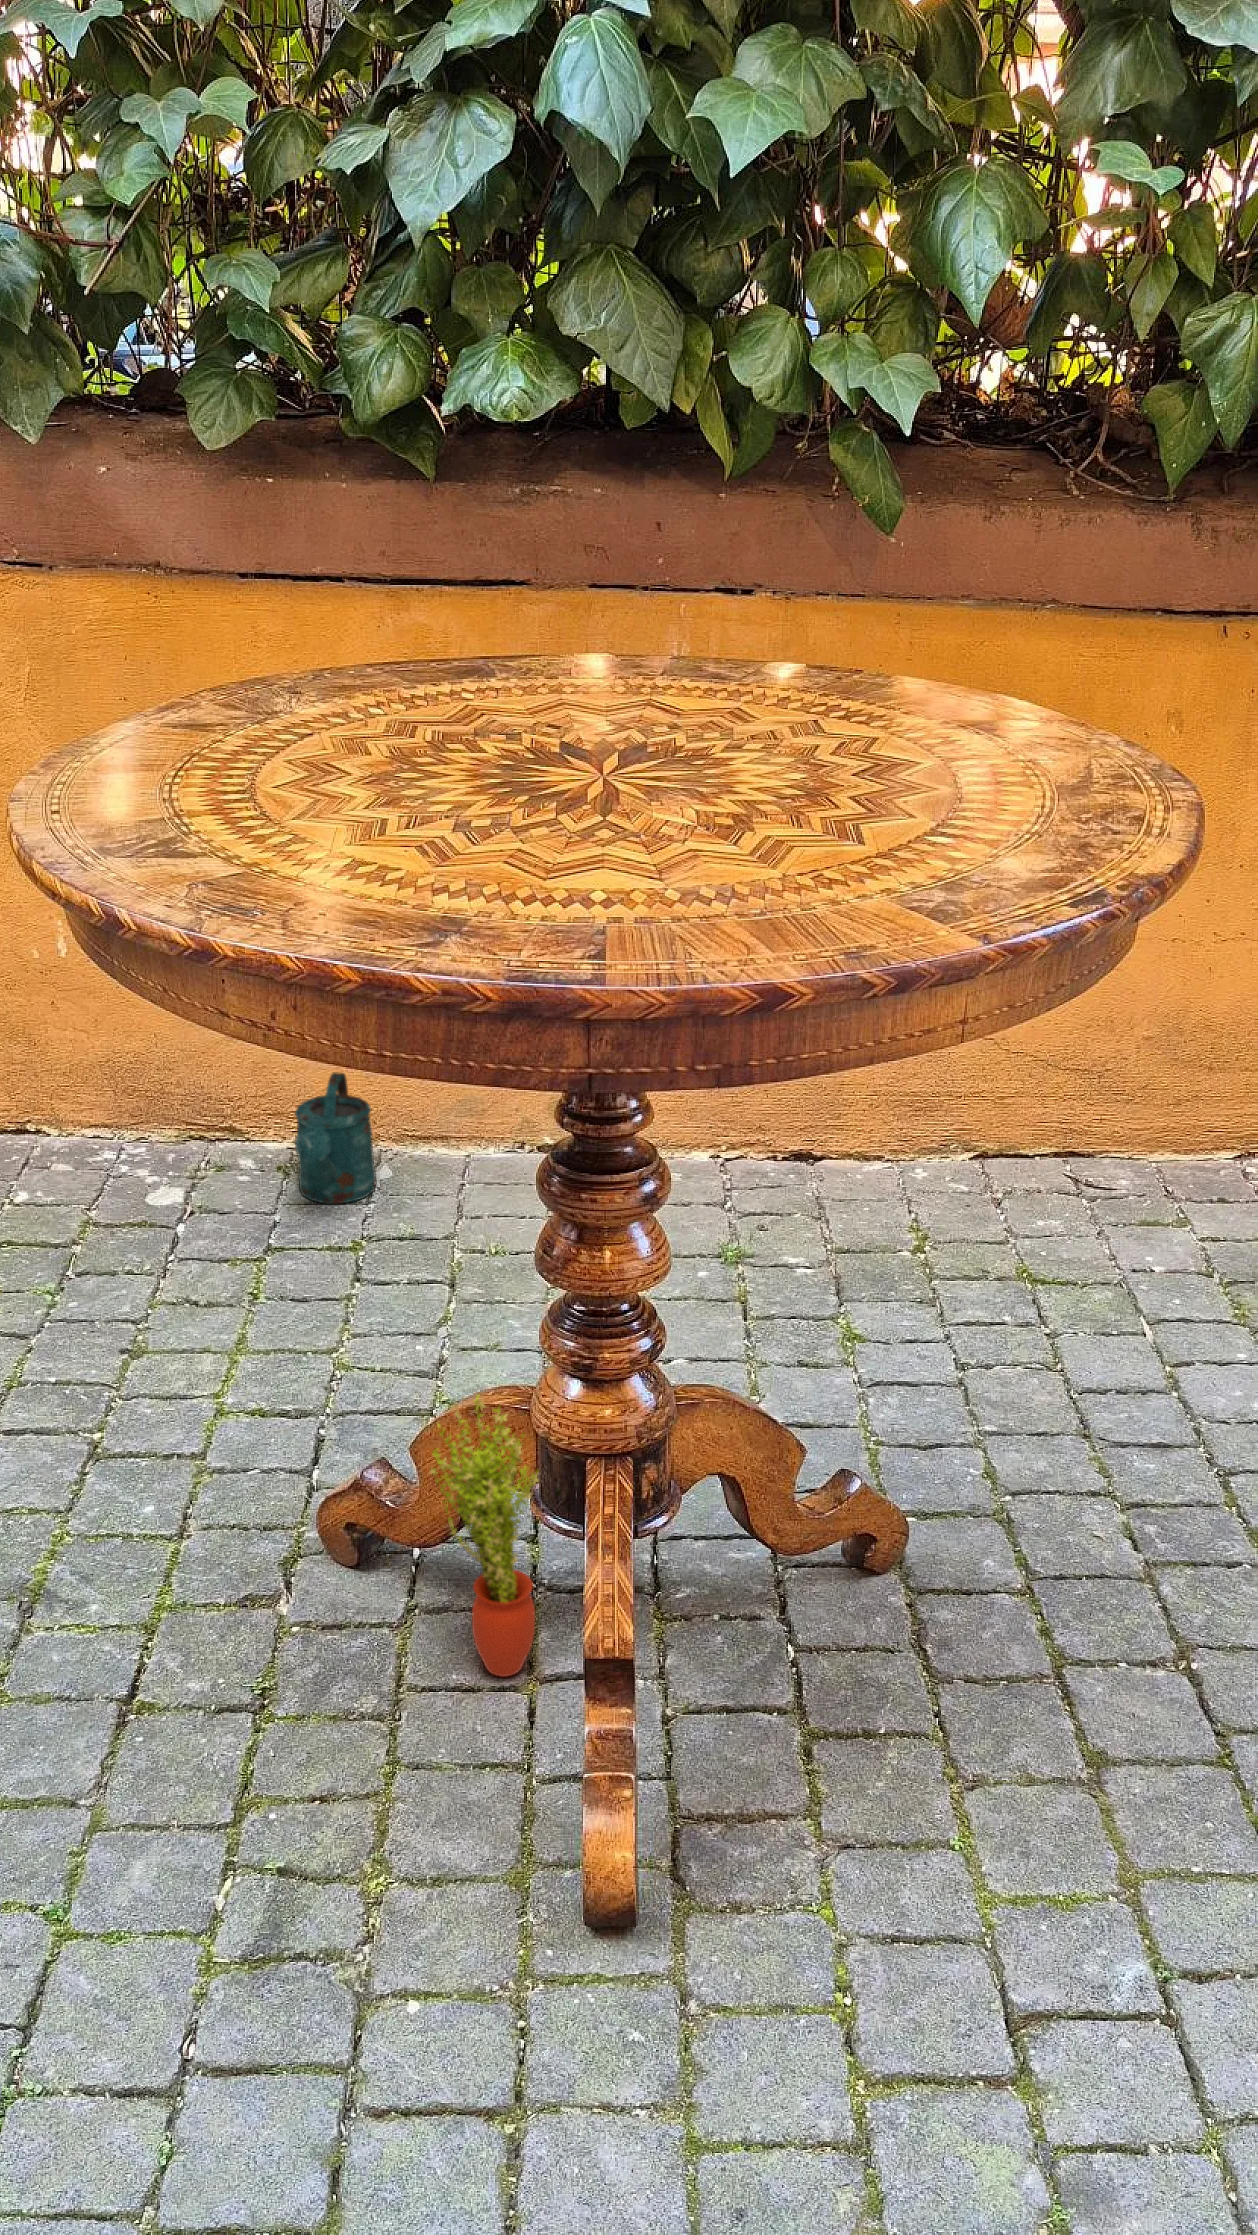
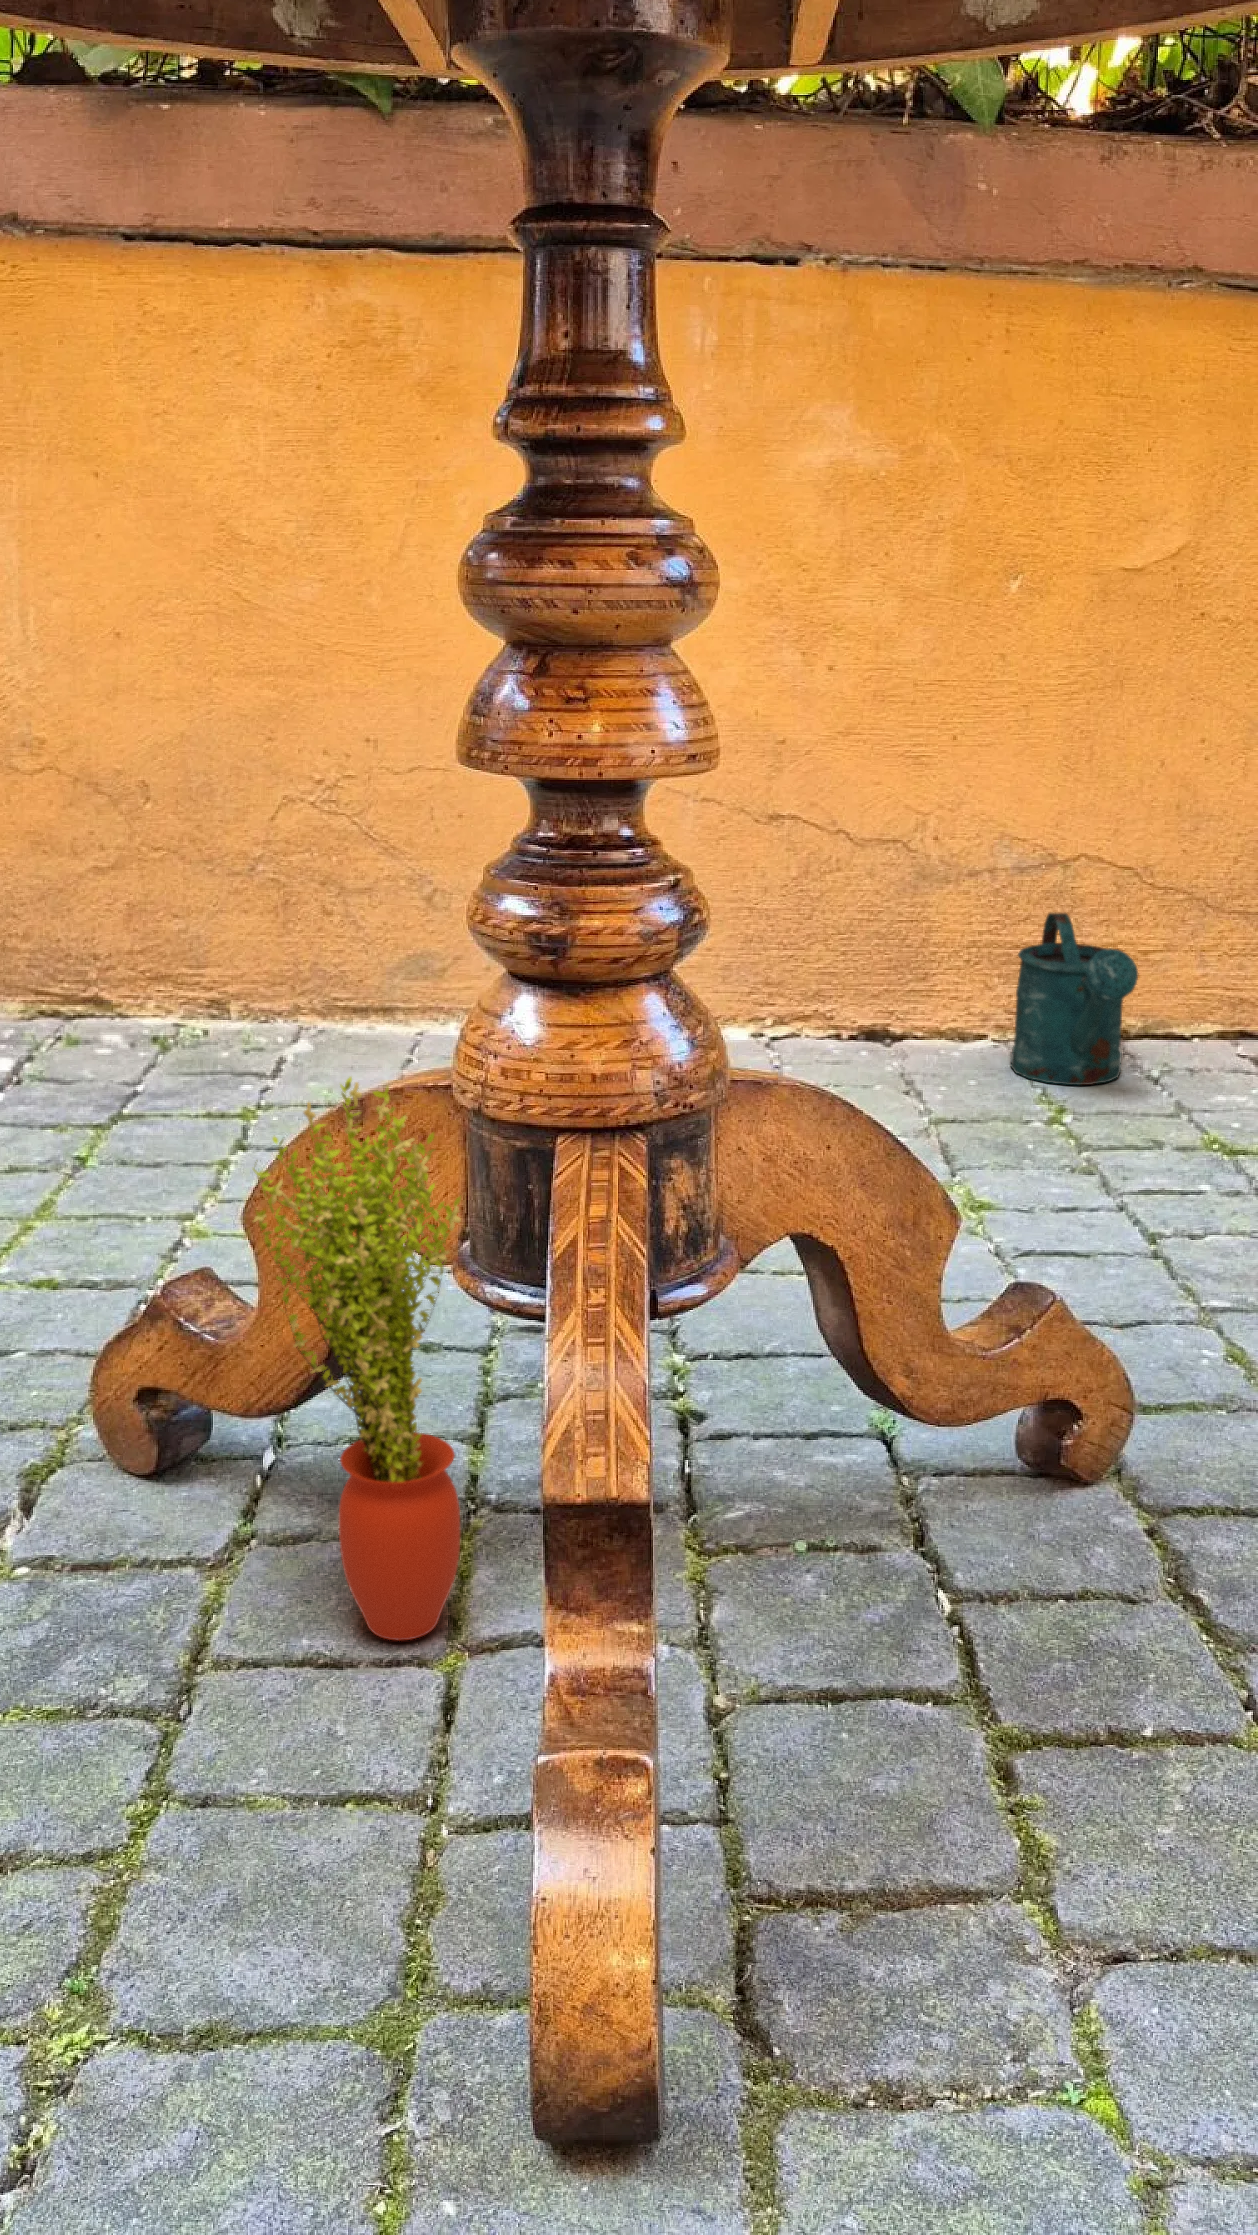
watering can: present [295,1072,376,1204] -> present [1011,913,1138,1085]

